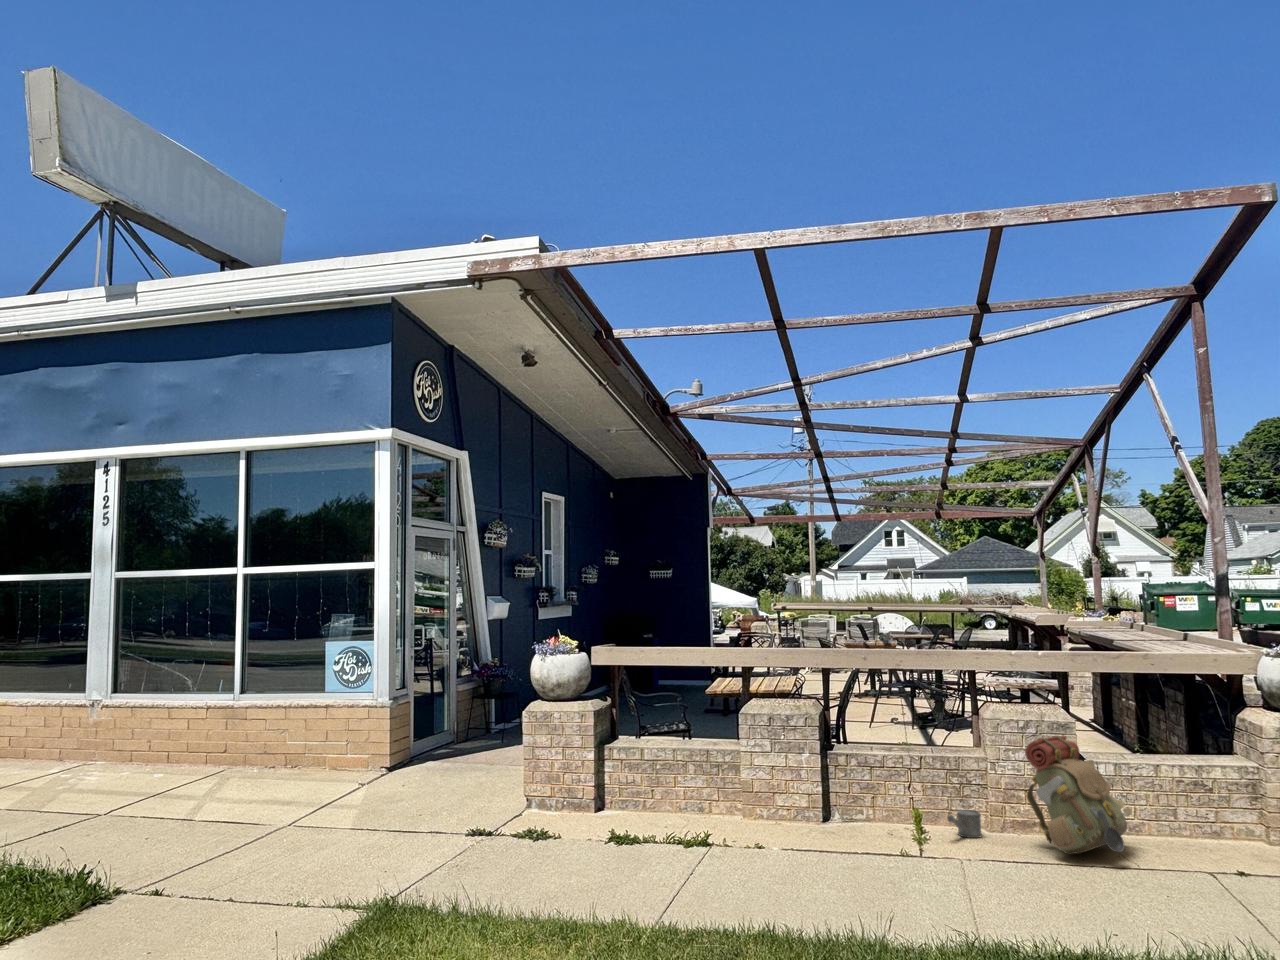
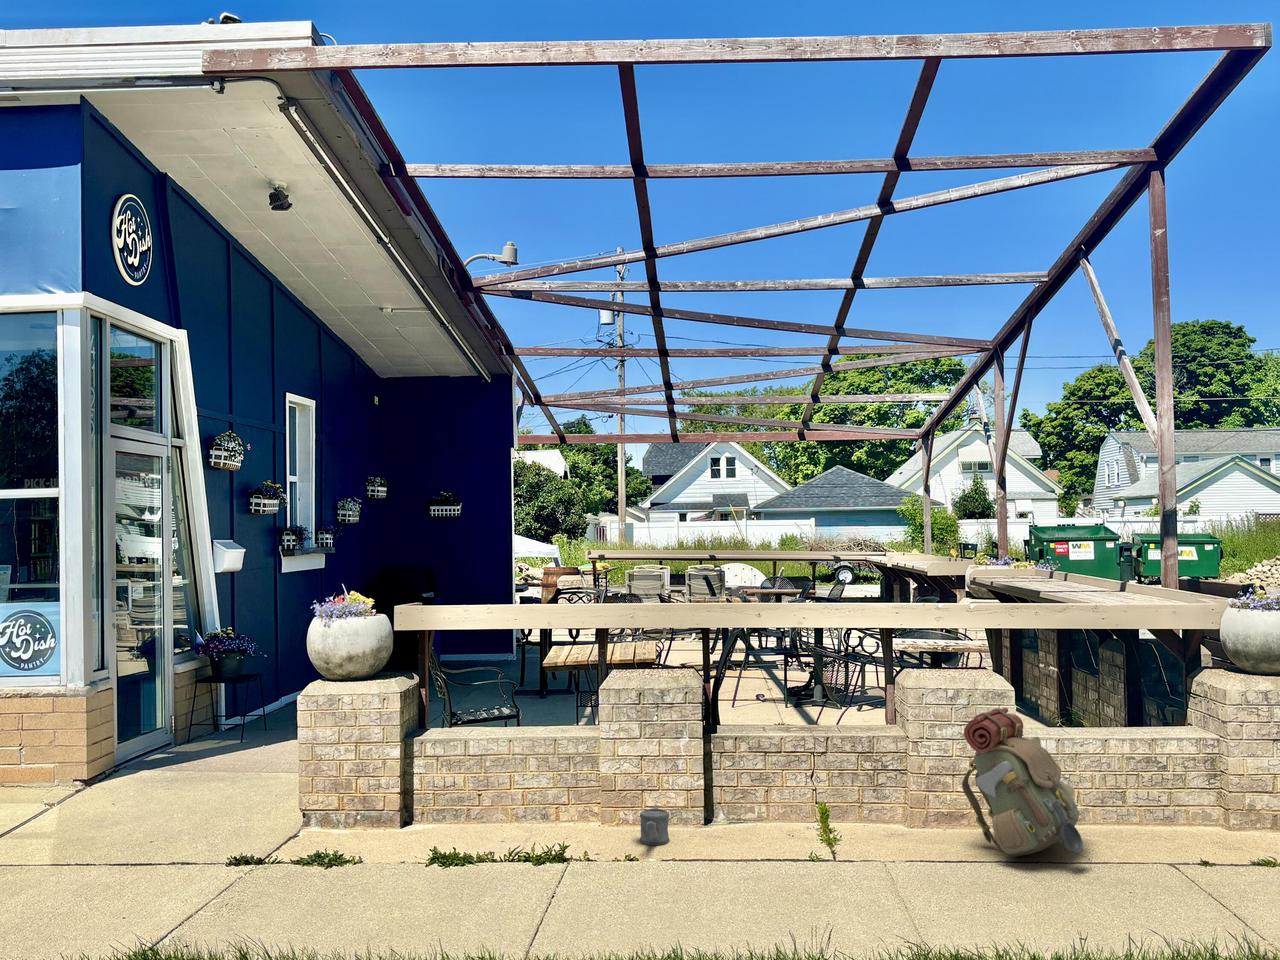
watering can: present [947,810,982,838] -> present [640,805,670,845]

